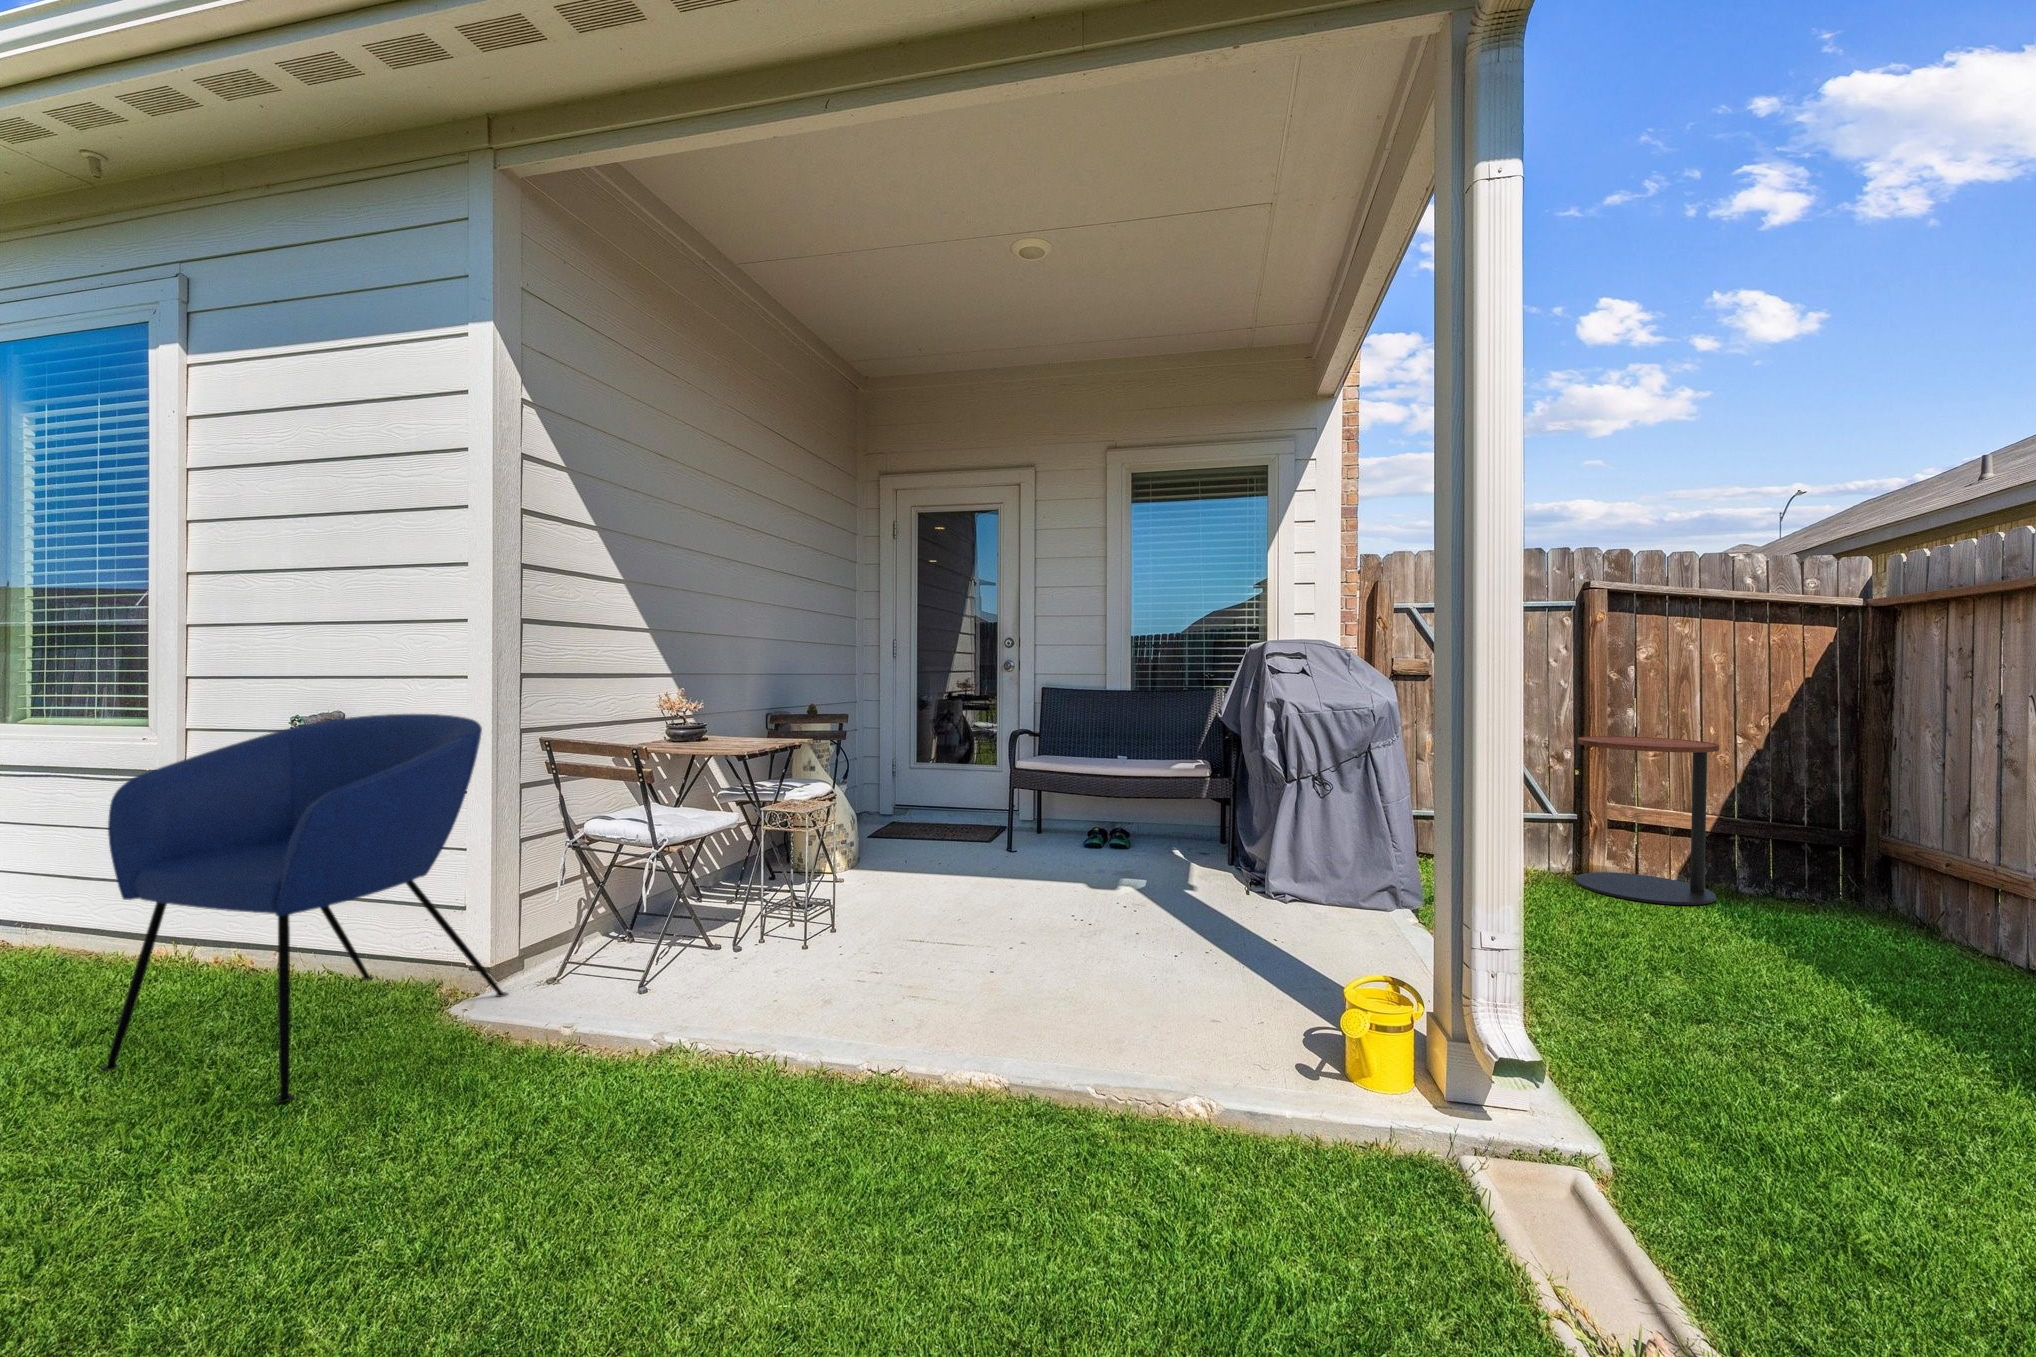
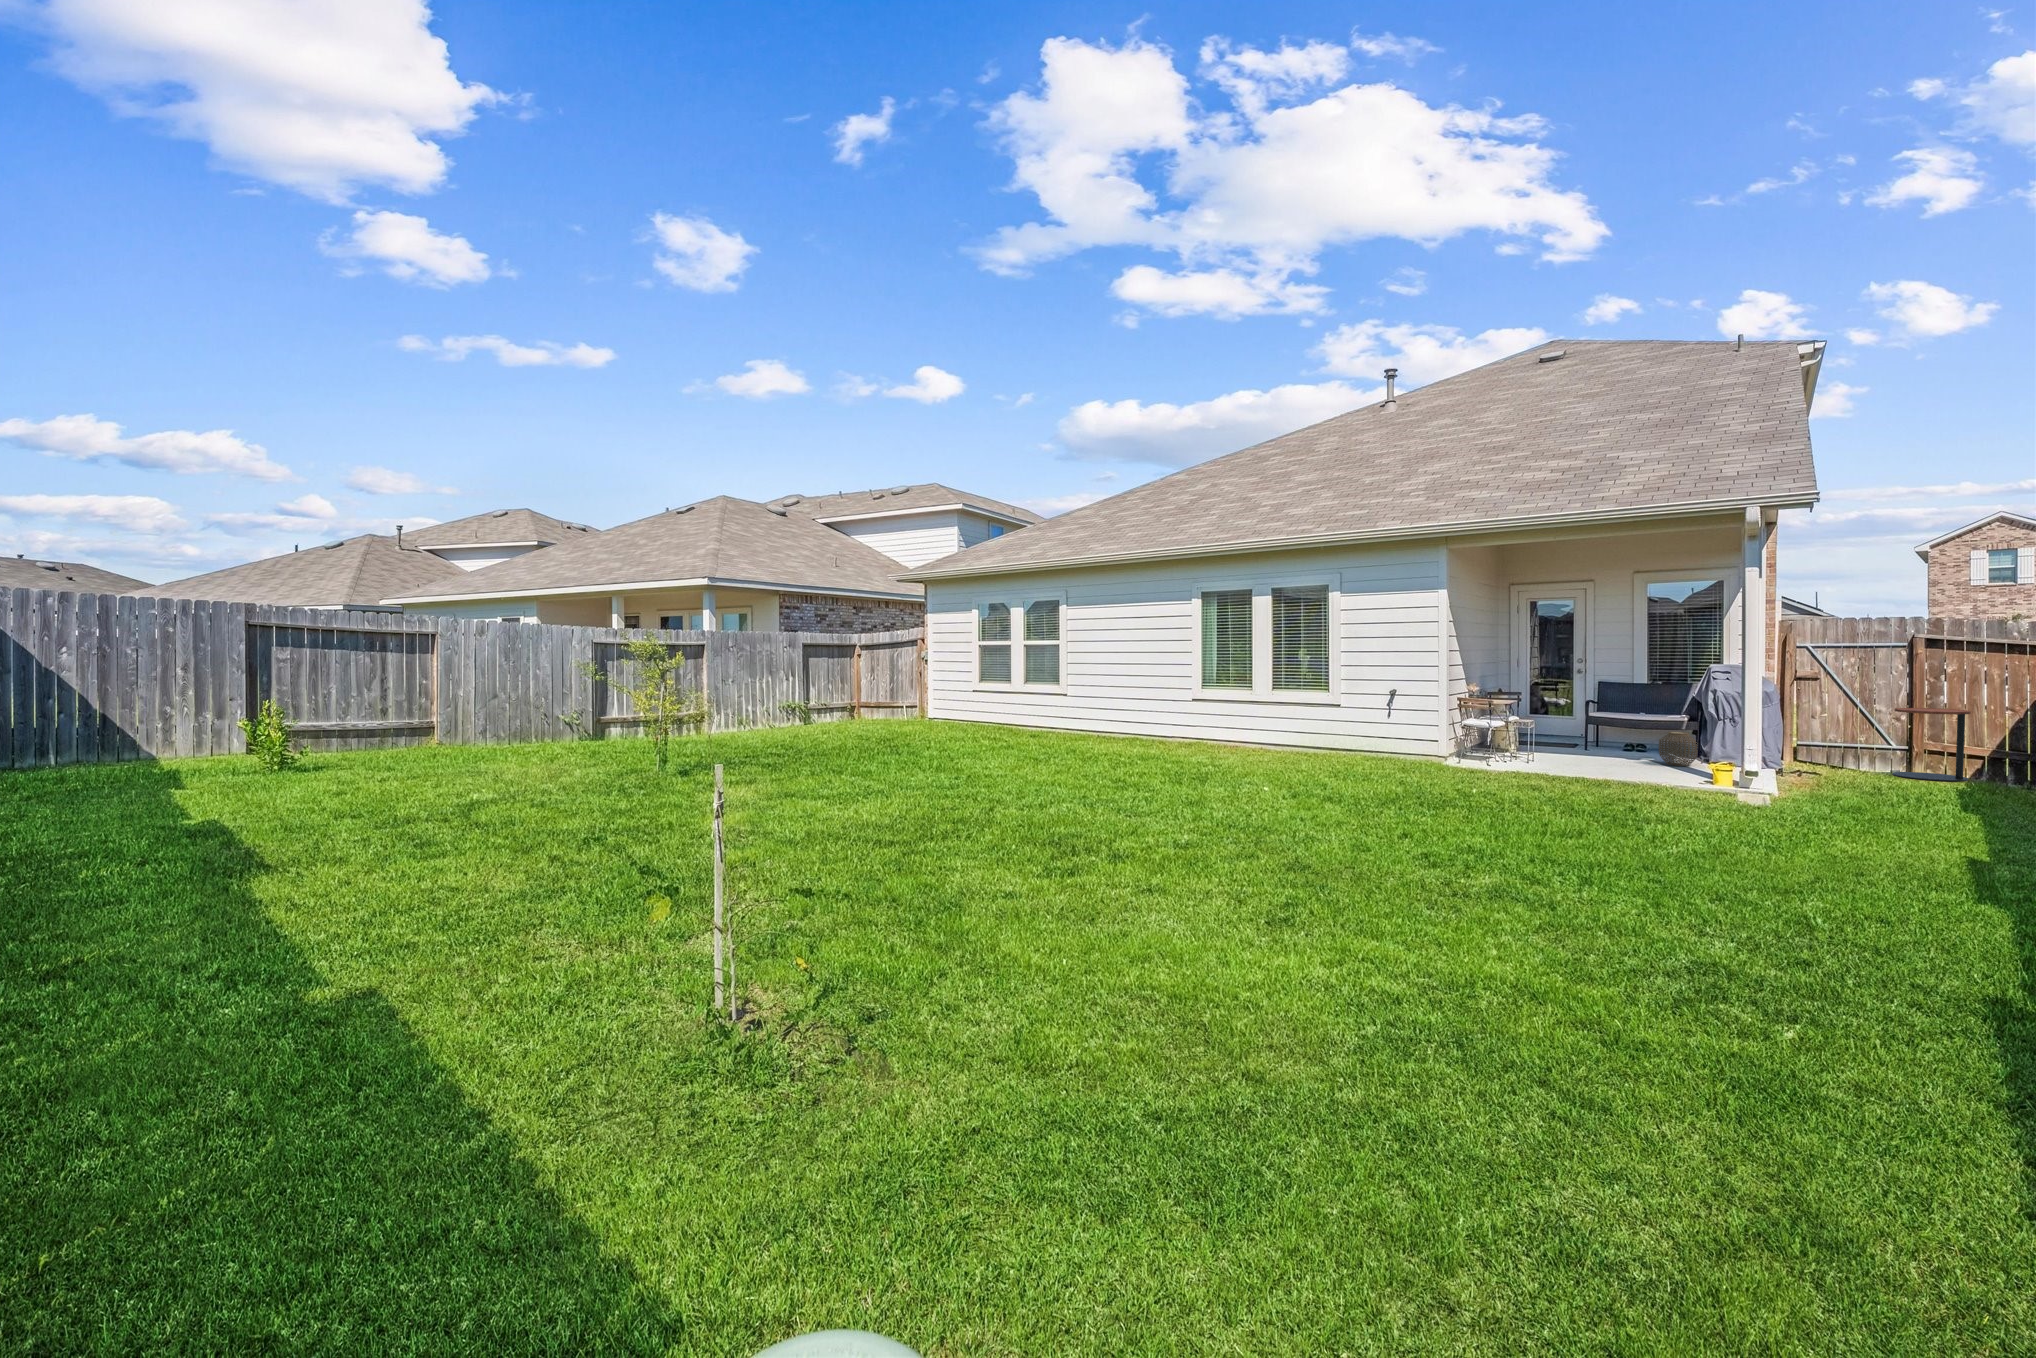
armchair: present [101,714,508,1102] -> none [1349,690,1429,775]
woven basket: none [1163,804,1241,892] -> present [1658,732,1698,766]

